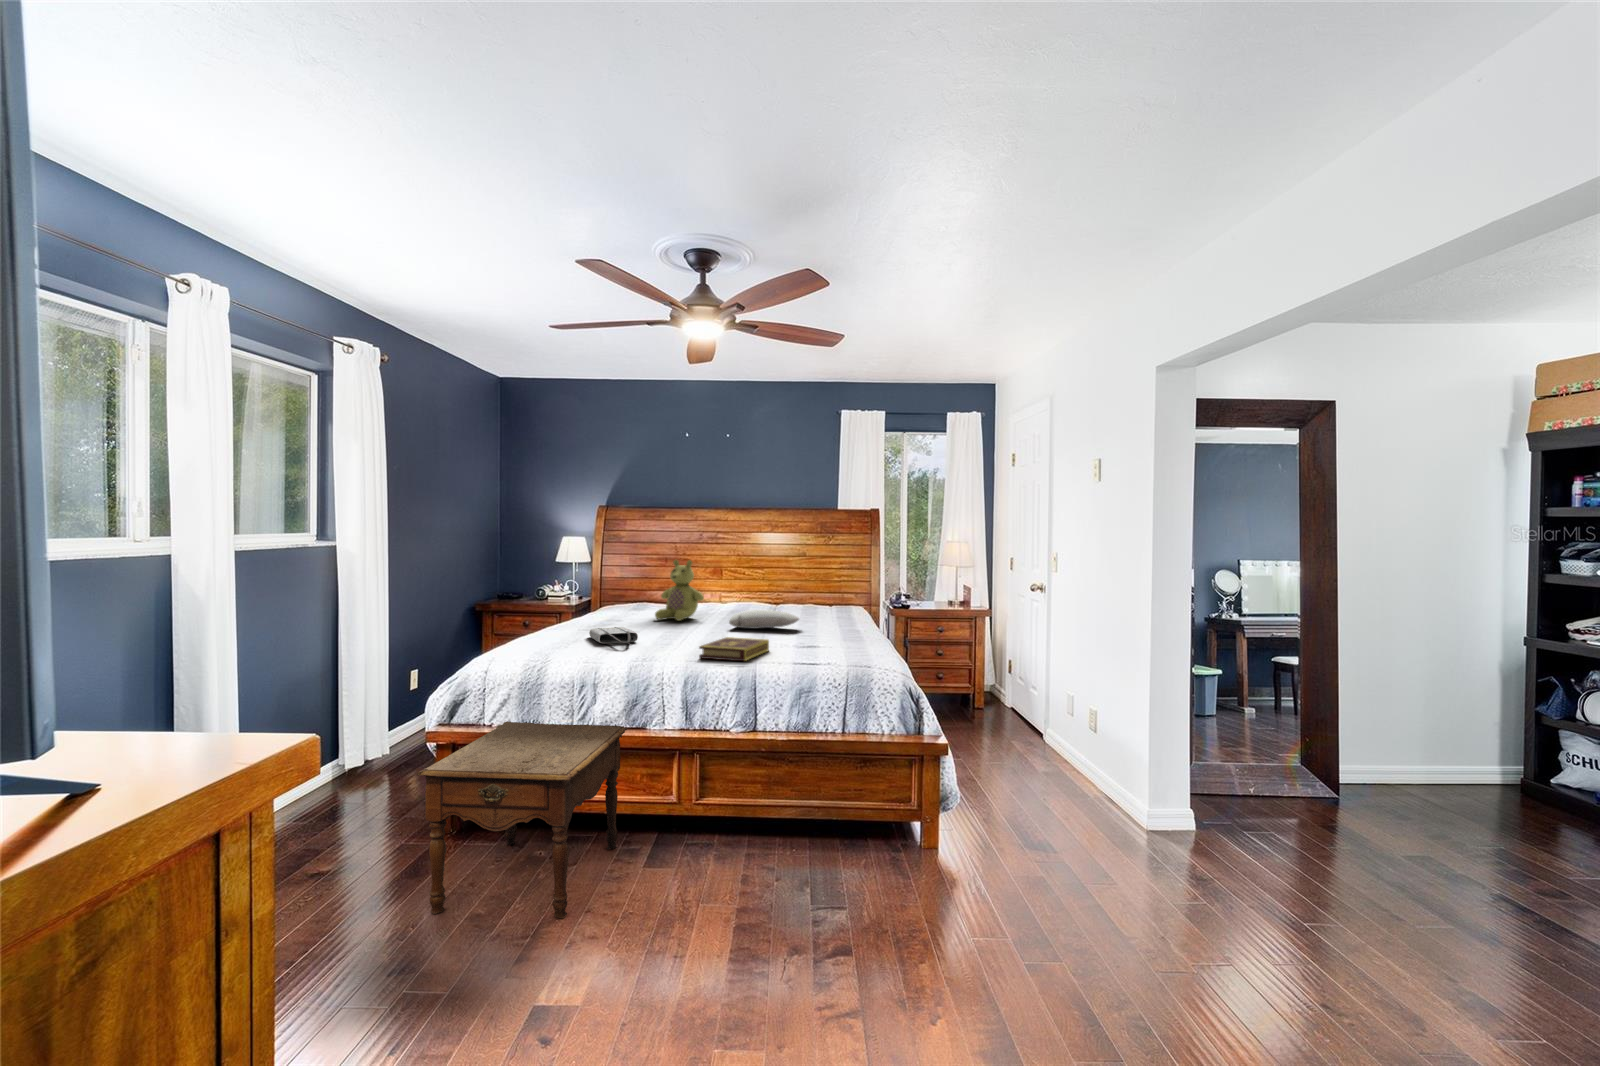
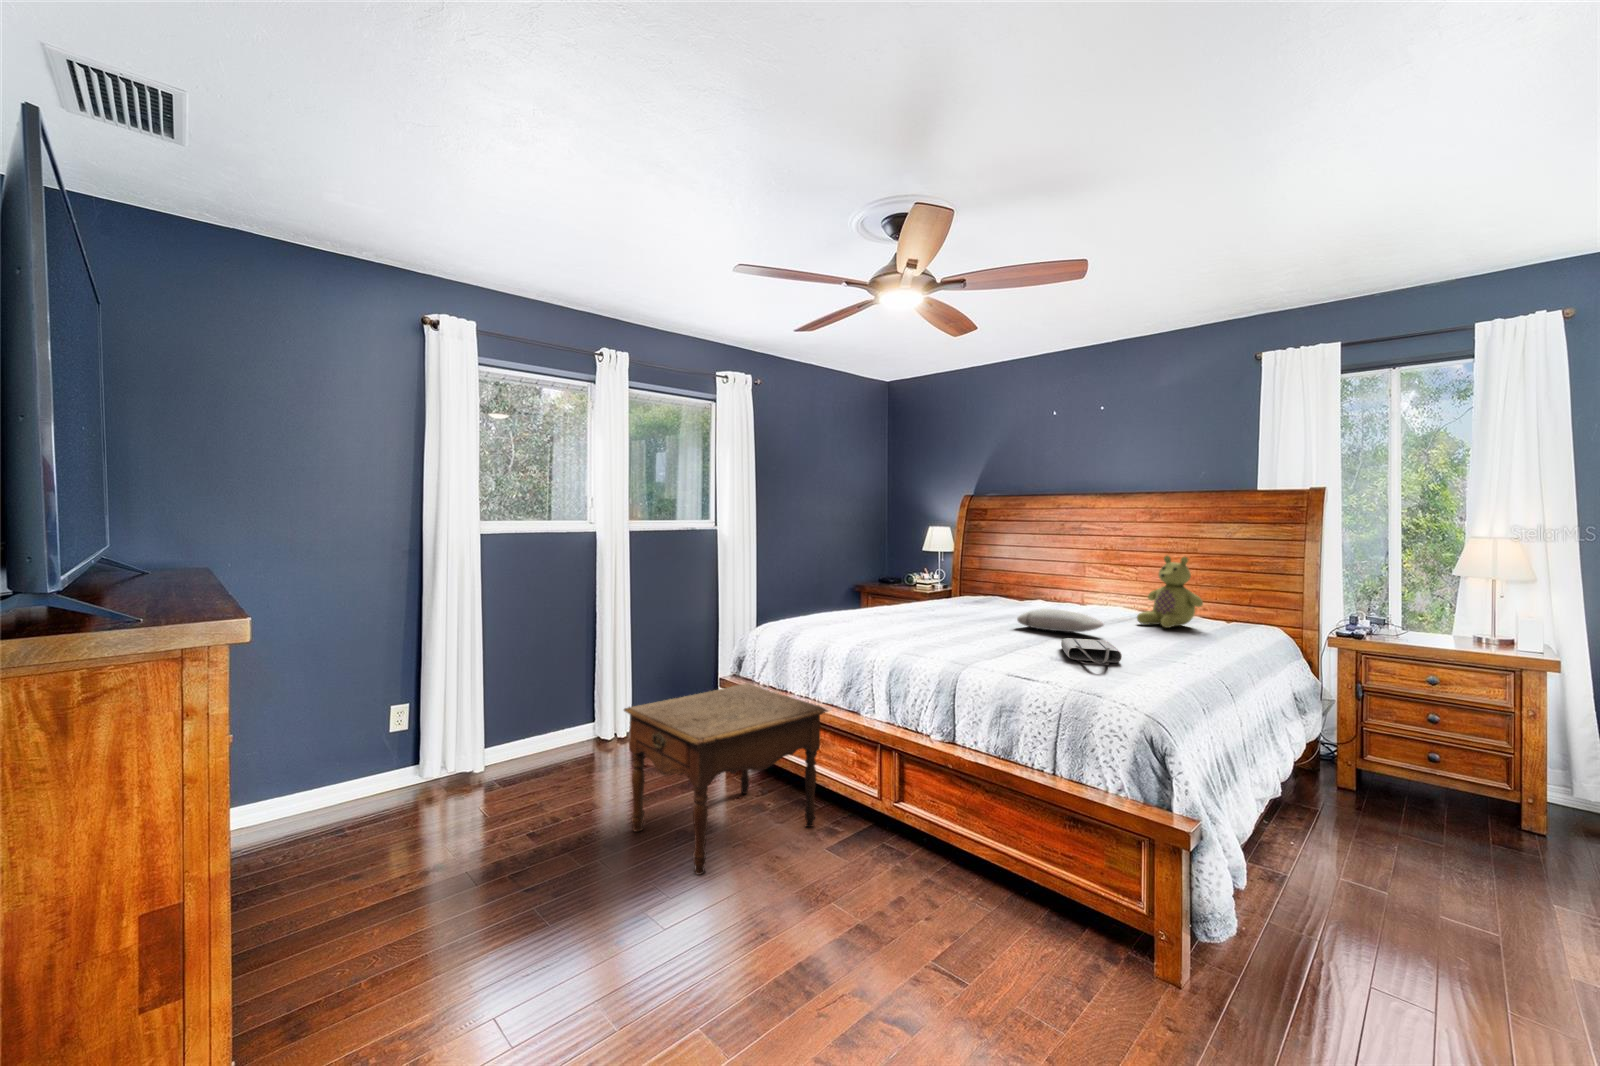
stuffed bear: present [655,560,704,621] -> present [1137,556,1203,628]
tote bag: present [589,627,638,645] -> present [1061,638,1122,665]
book: present [699,637,769,661] -> none [913,633,1009,662]

